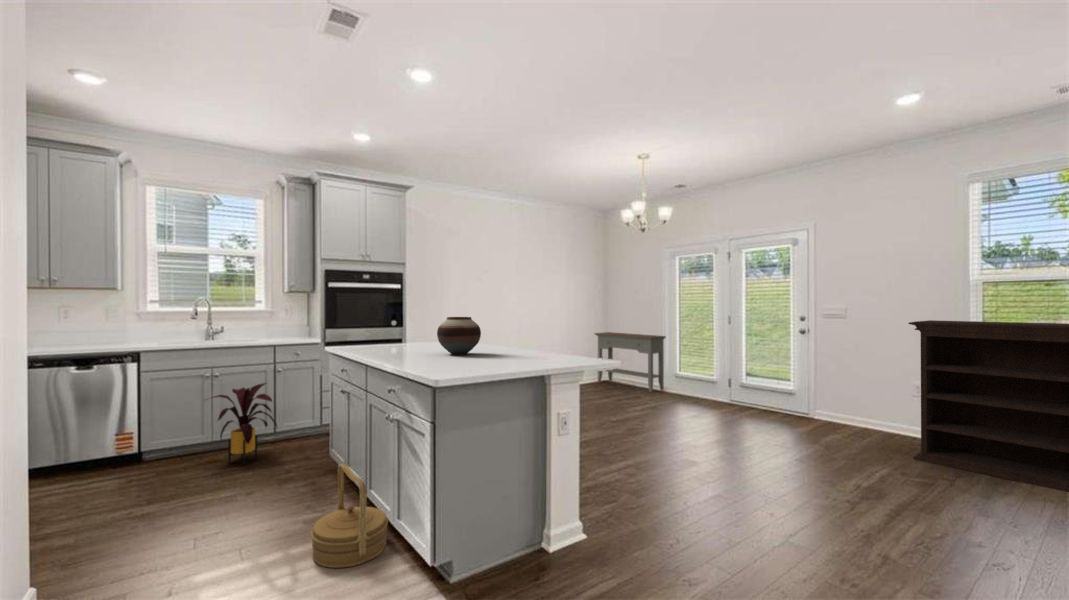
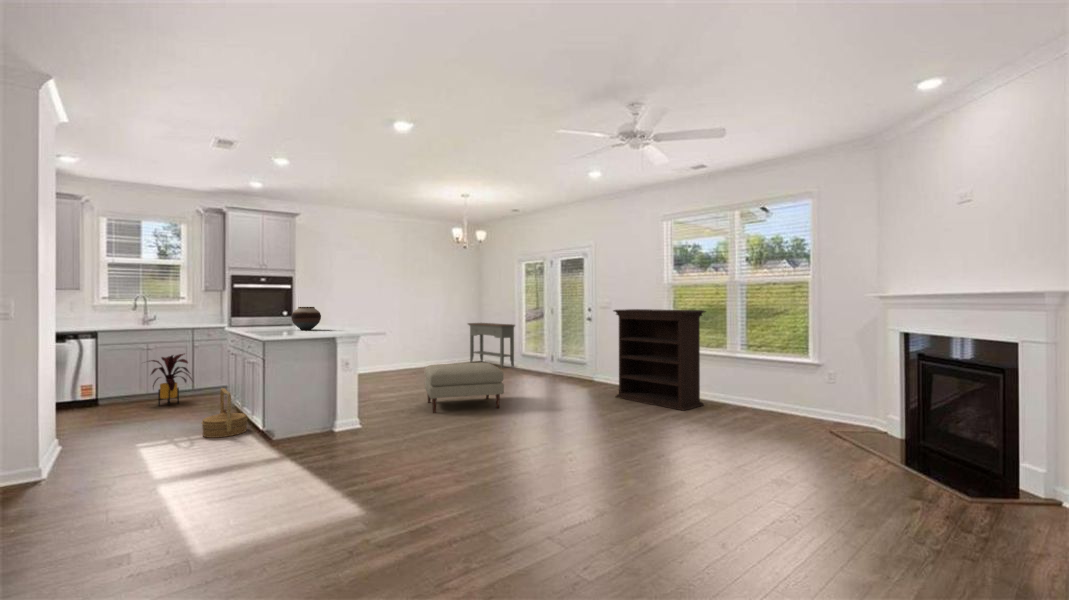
ottoman: none [623,403,775,495] -> present [424,363,504,413]

